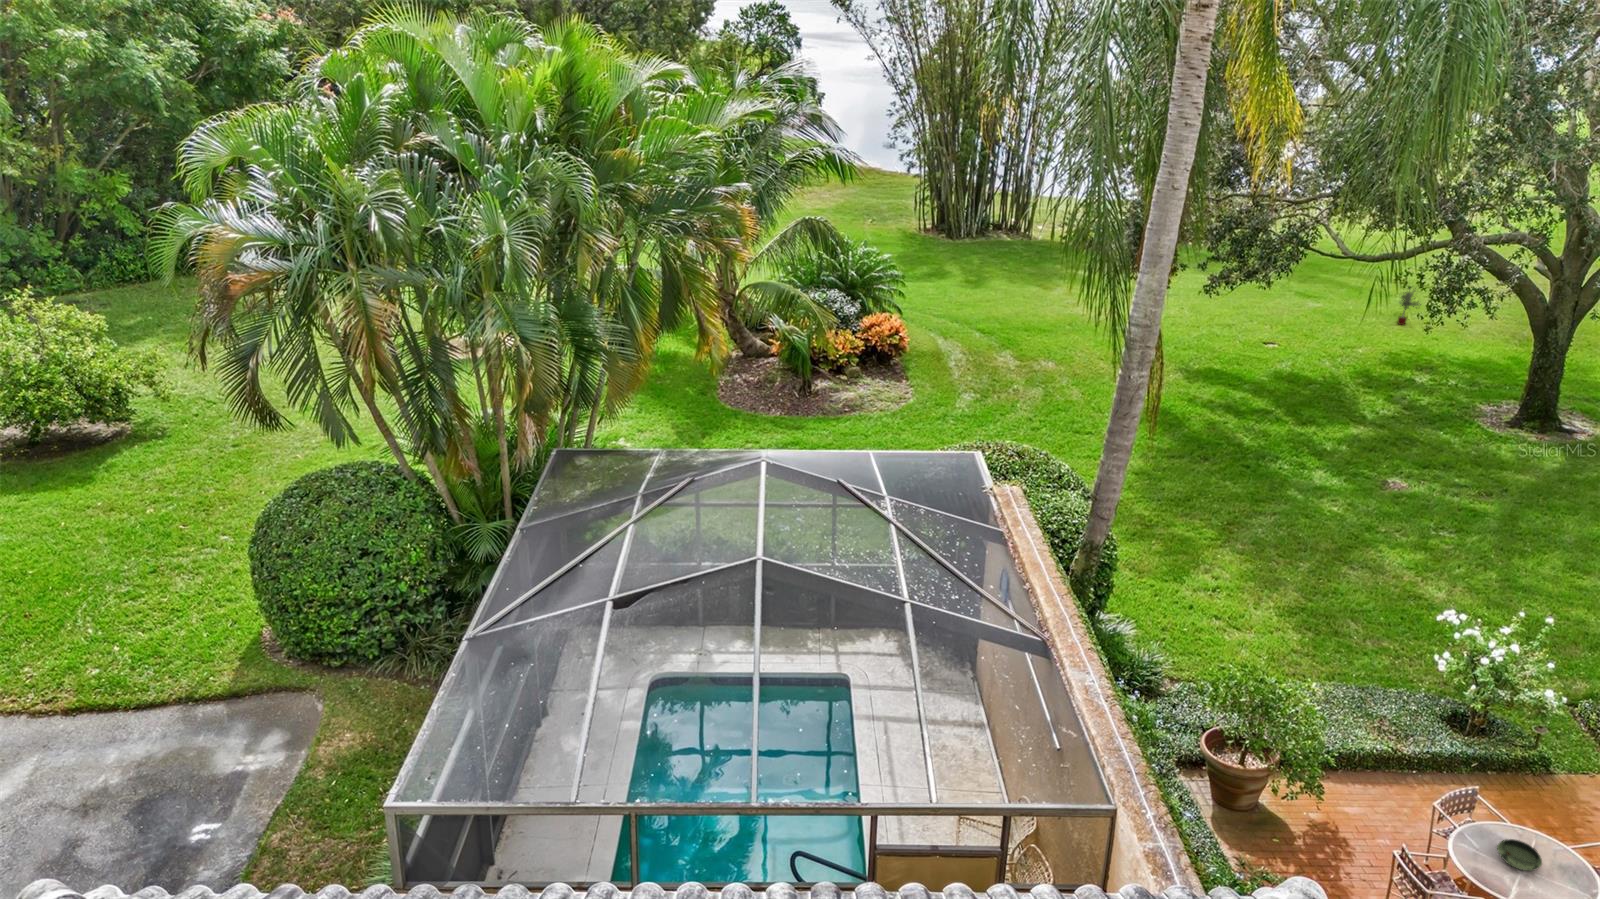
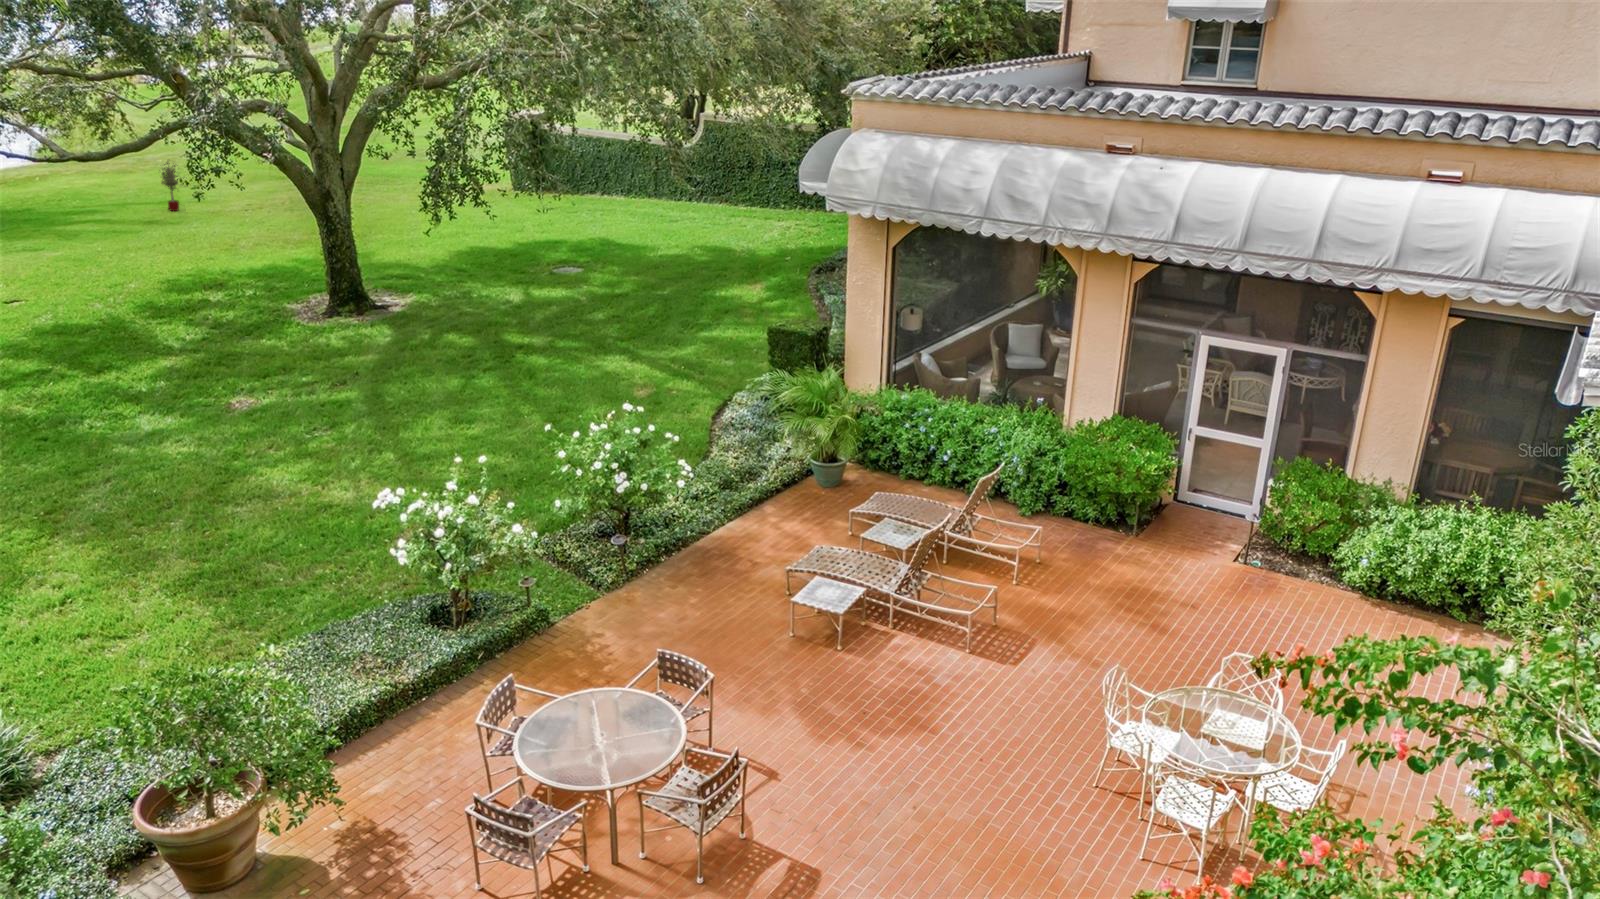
bowl: present [1497,839,1542,871] -> none [566,706,615,741]

